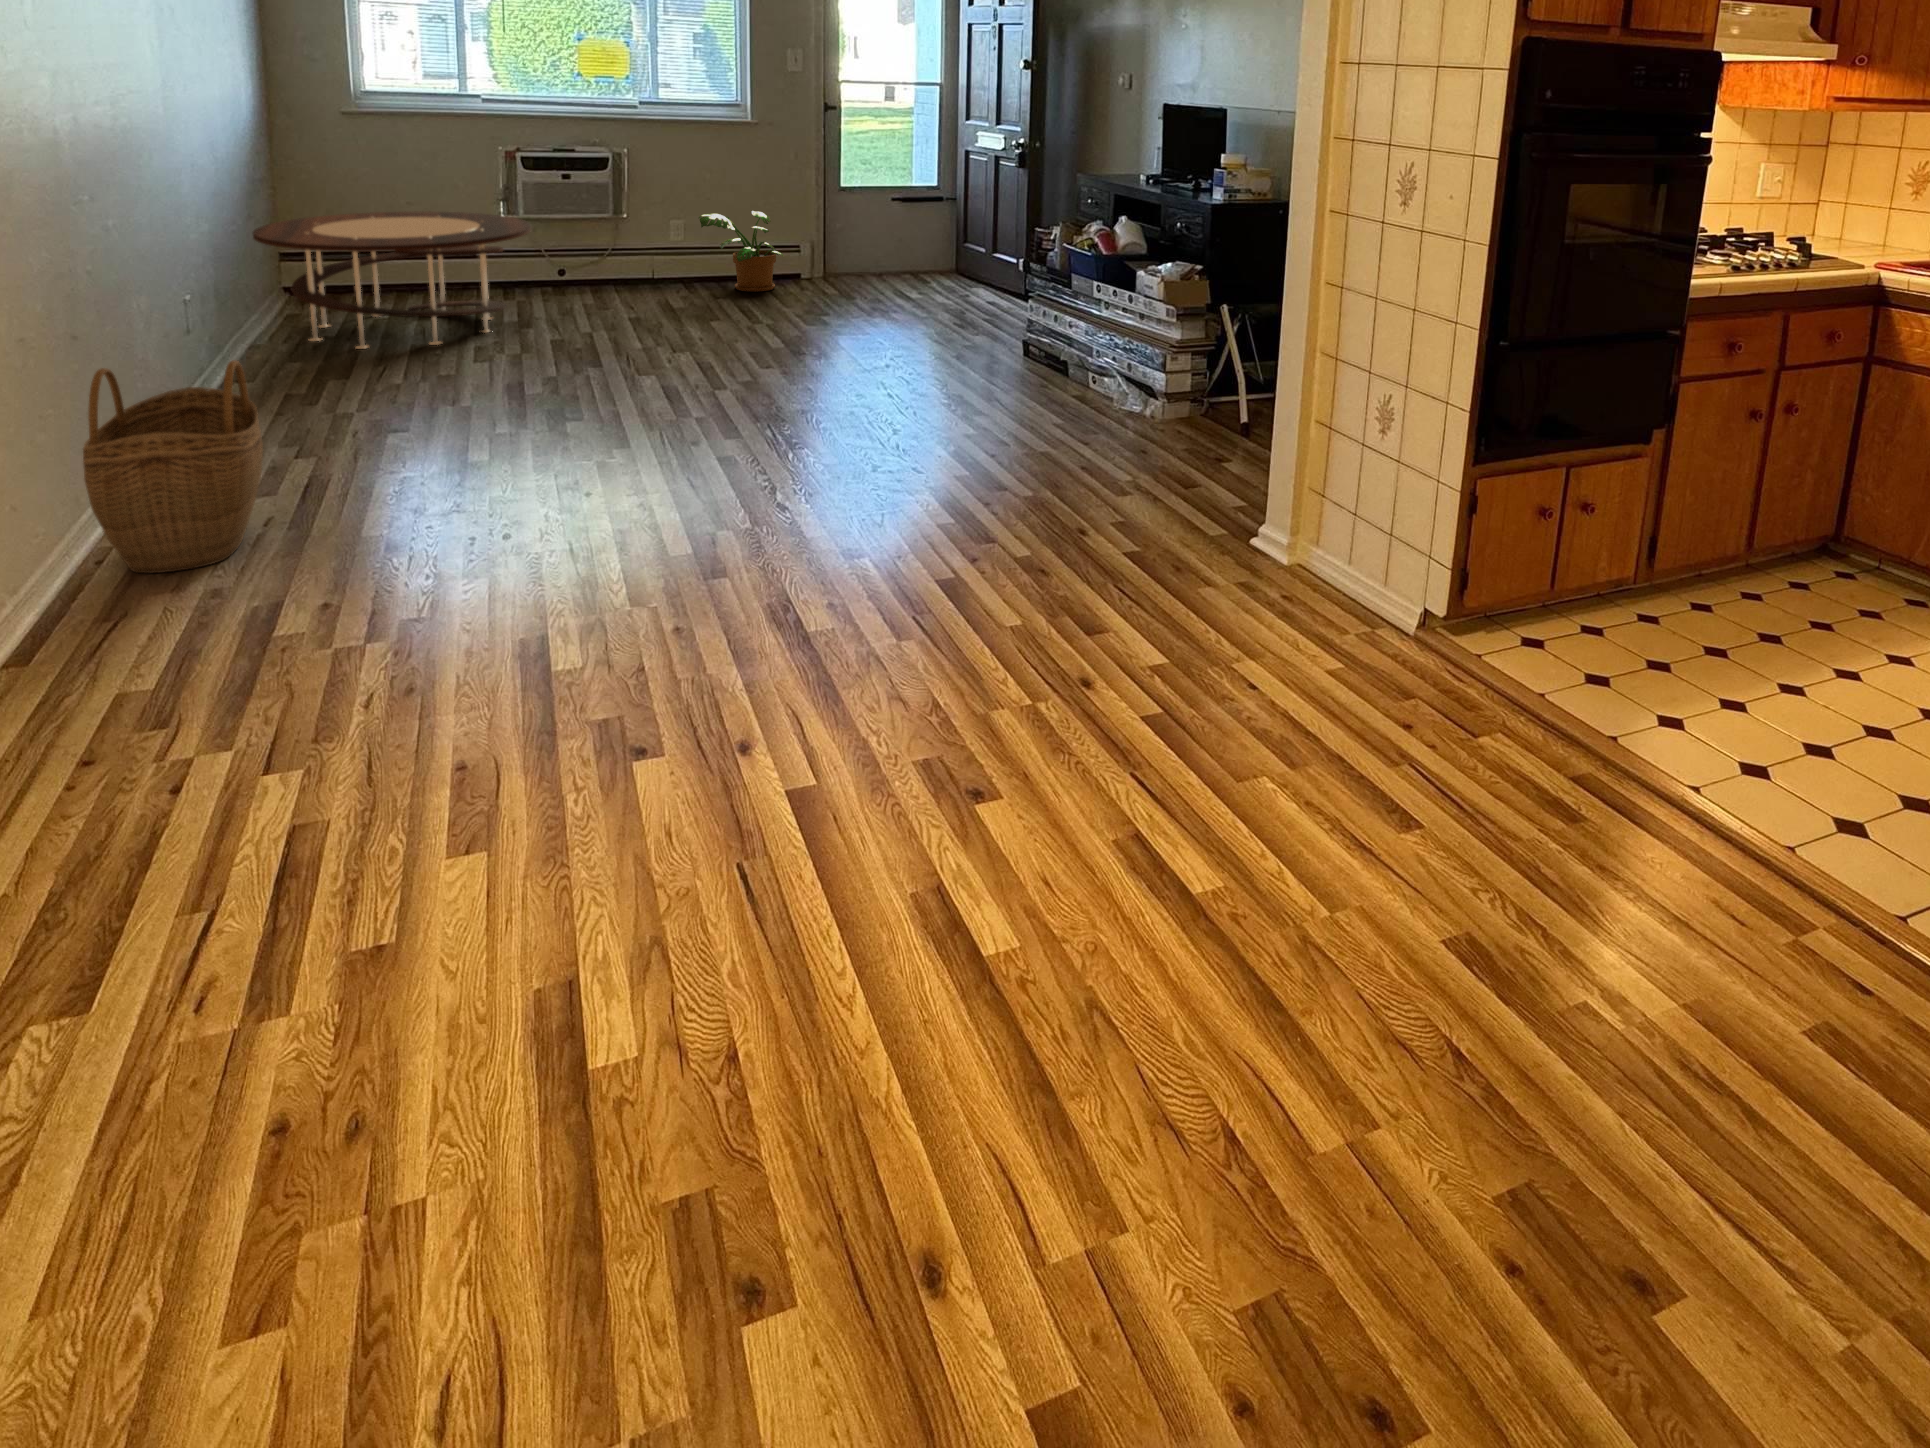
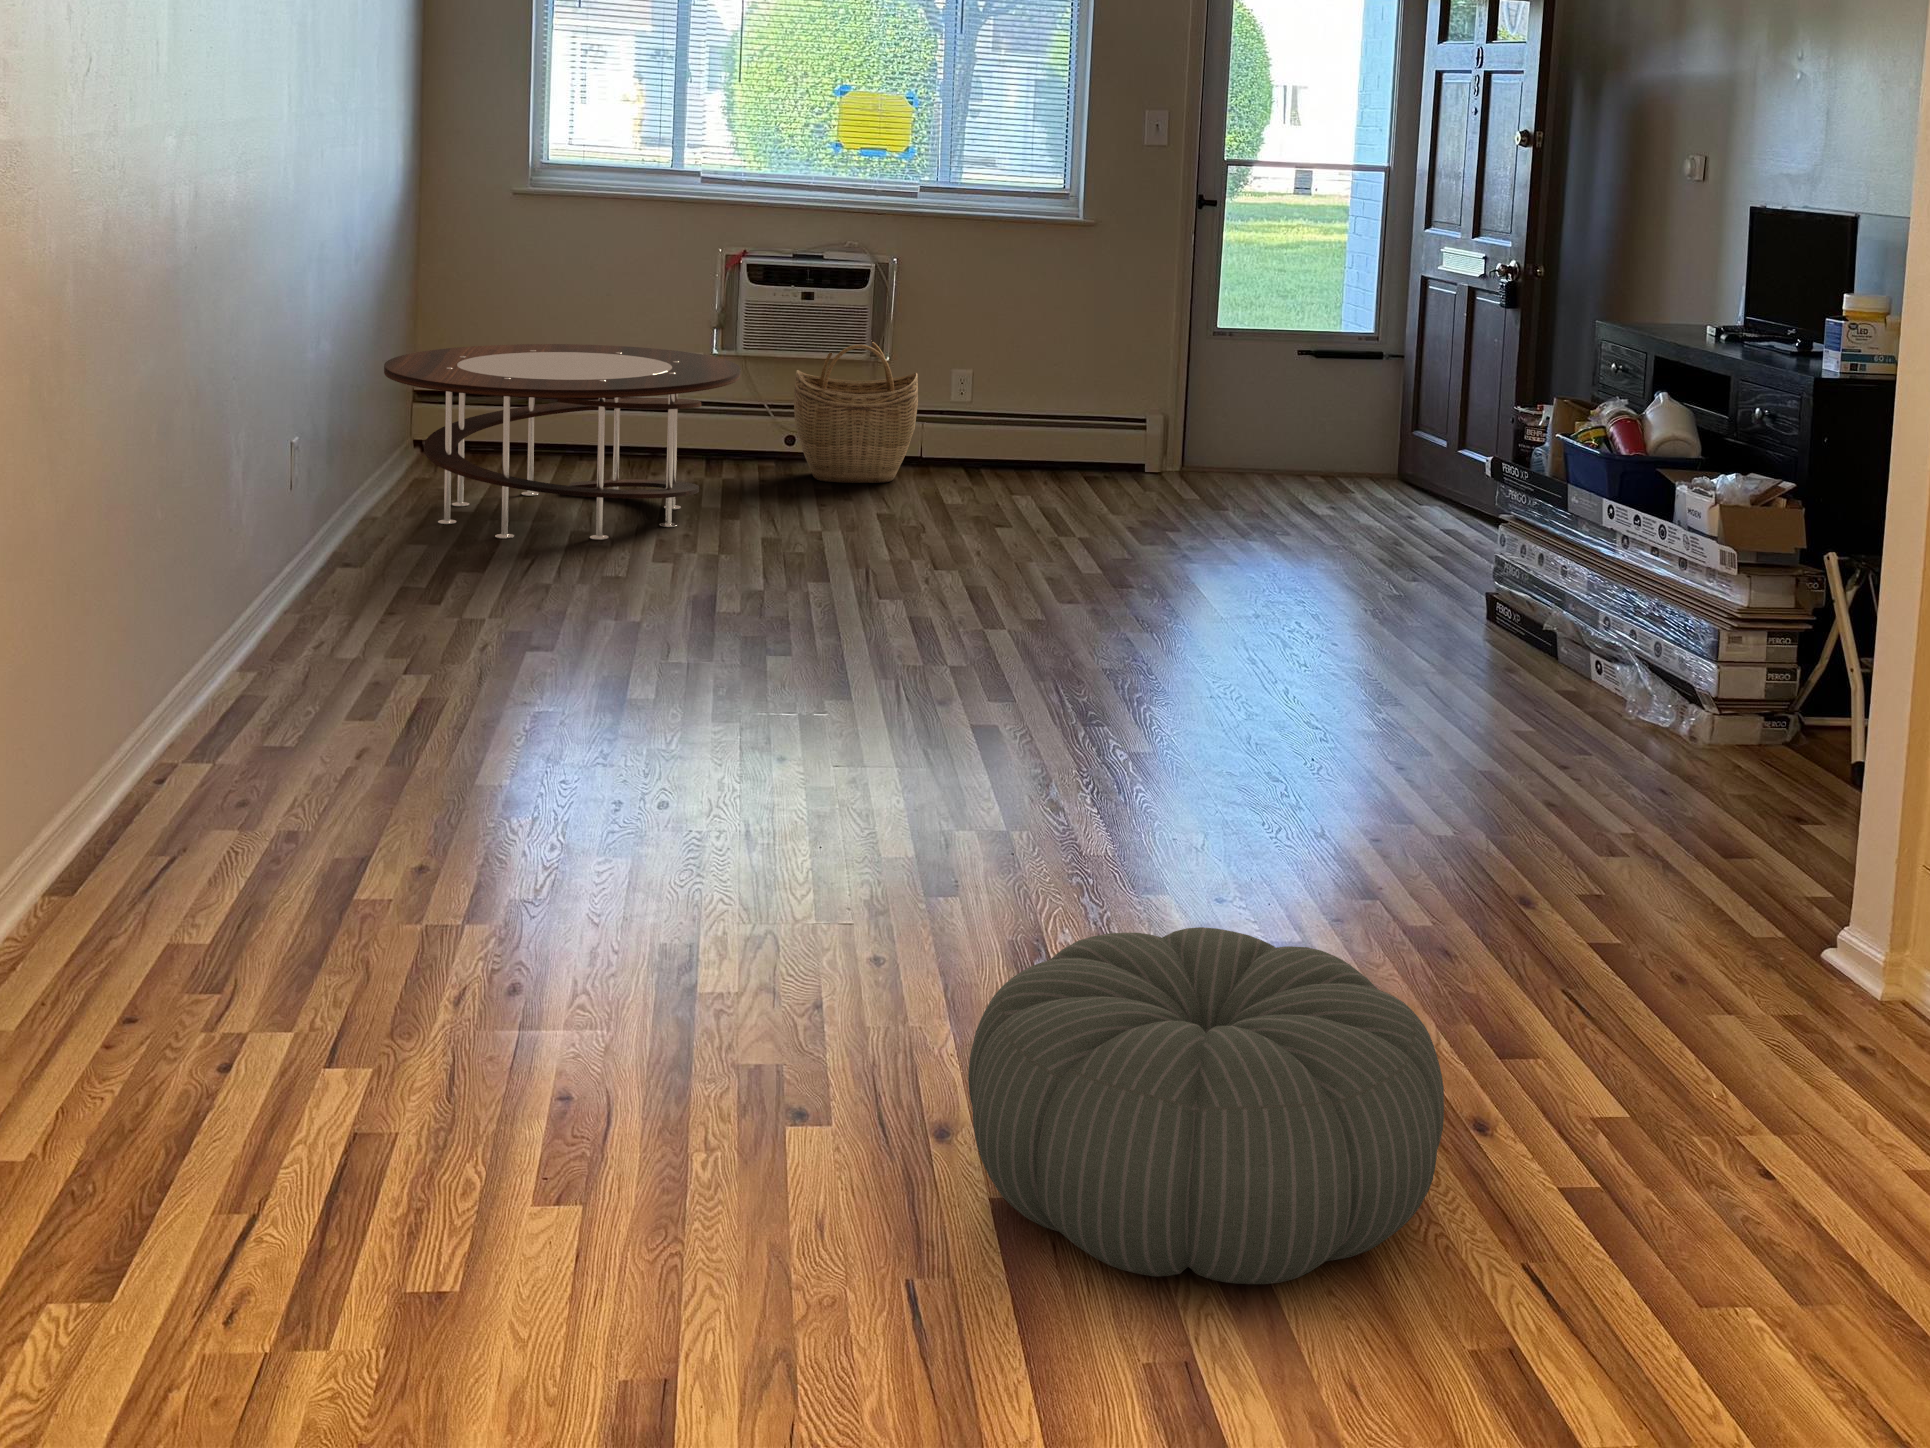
potted plant: present [699,211,784,292] -> none [983,363,1112,491]
woven basket: present [83,360,263,573] -> present [794,342,918,483]
pouf: none [769,587,1079,826] -> present [968,927,1444,1284]

